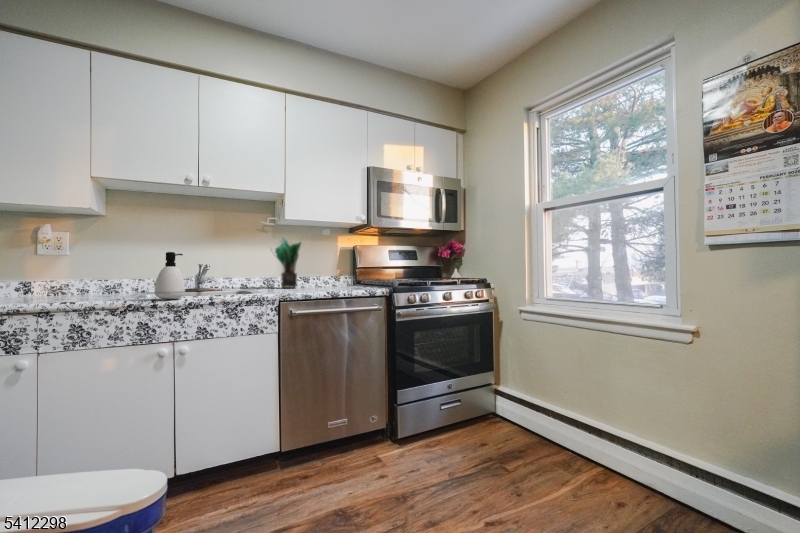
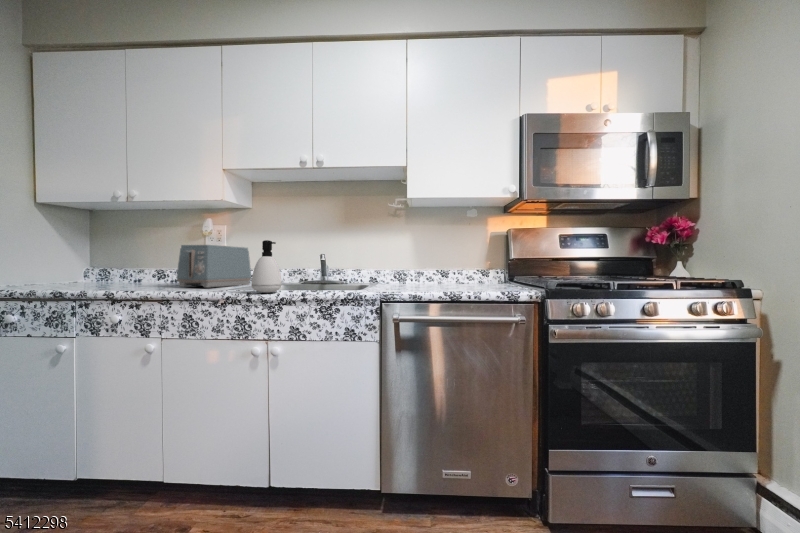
potted plant: present [271,238,301,288] -> none [397,222,433,284]
toaster: none [32,254,118,299] -> present [177,245,251,288]

